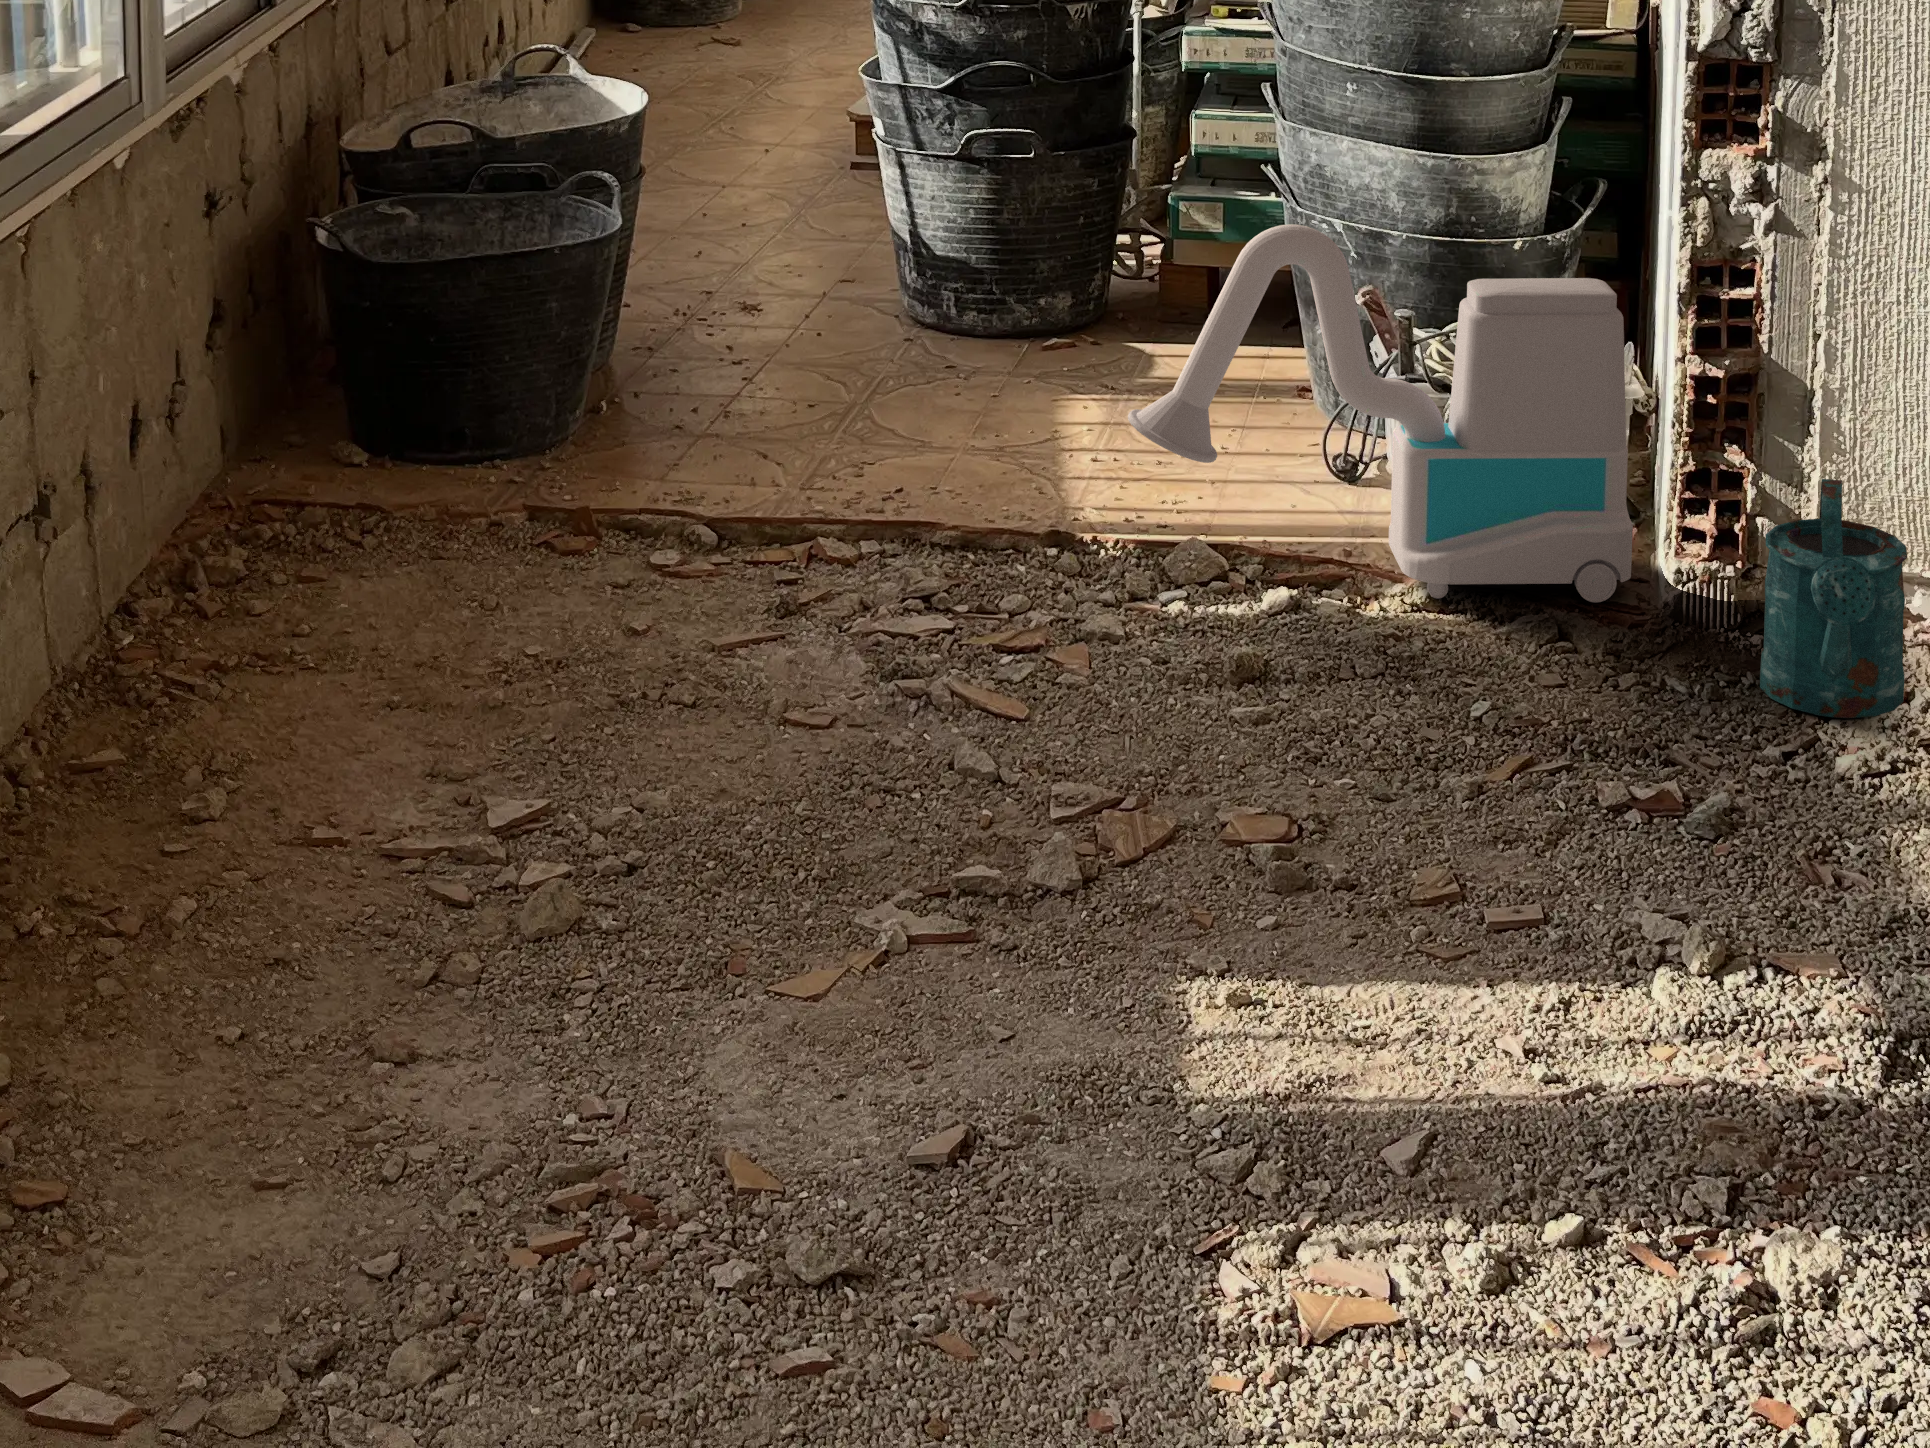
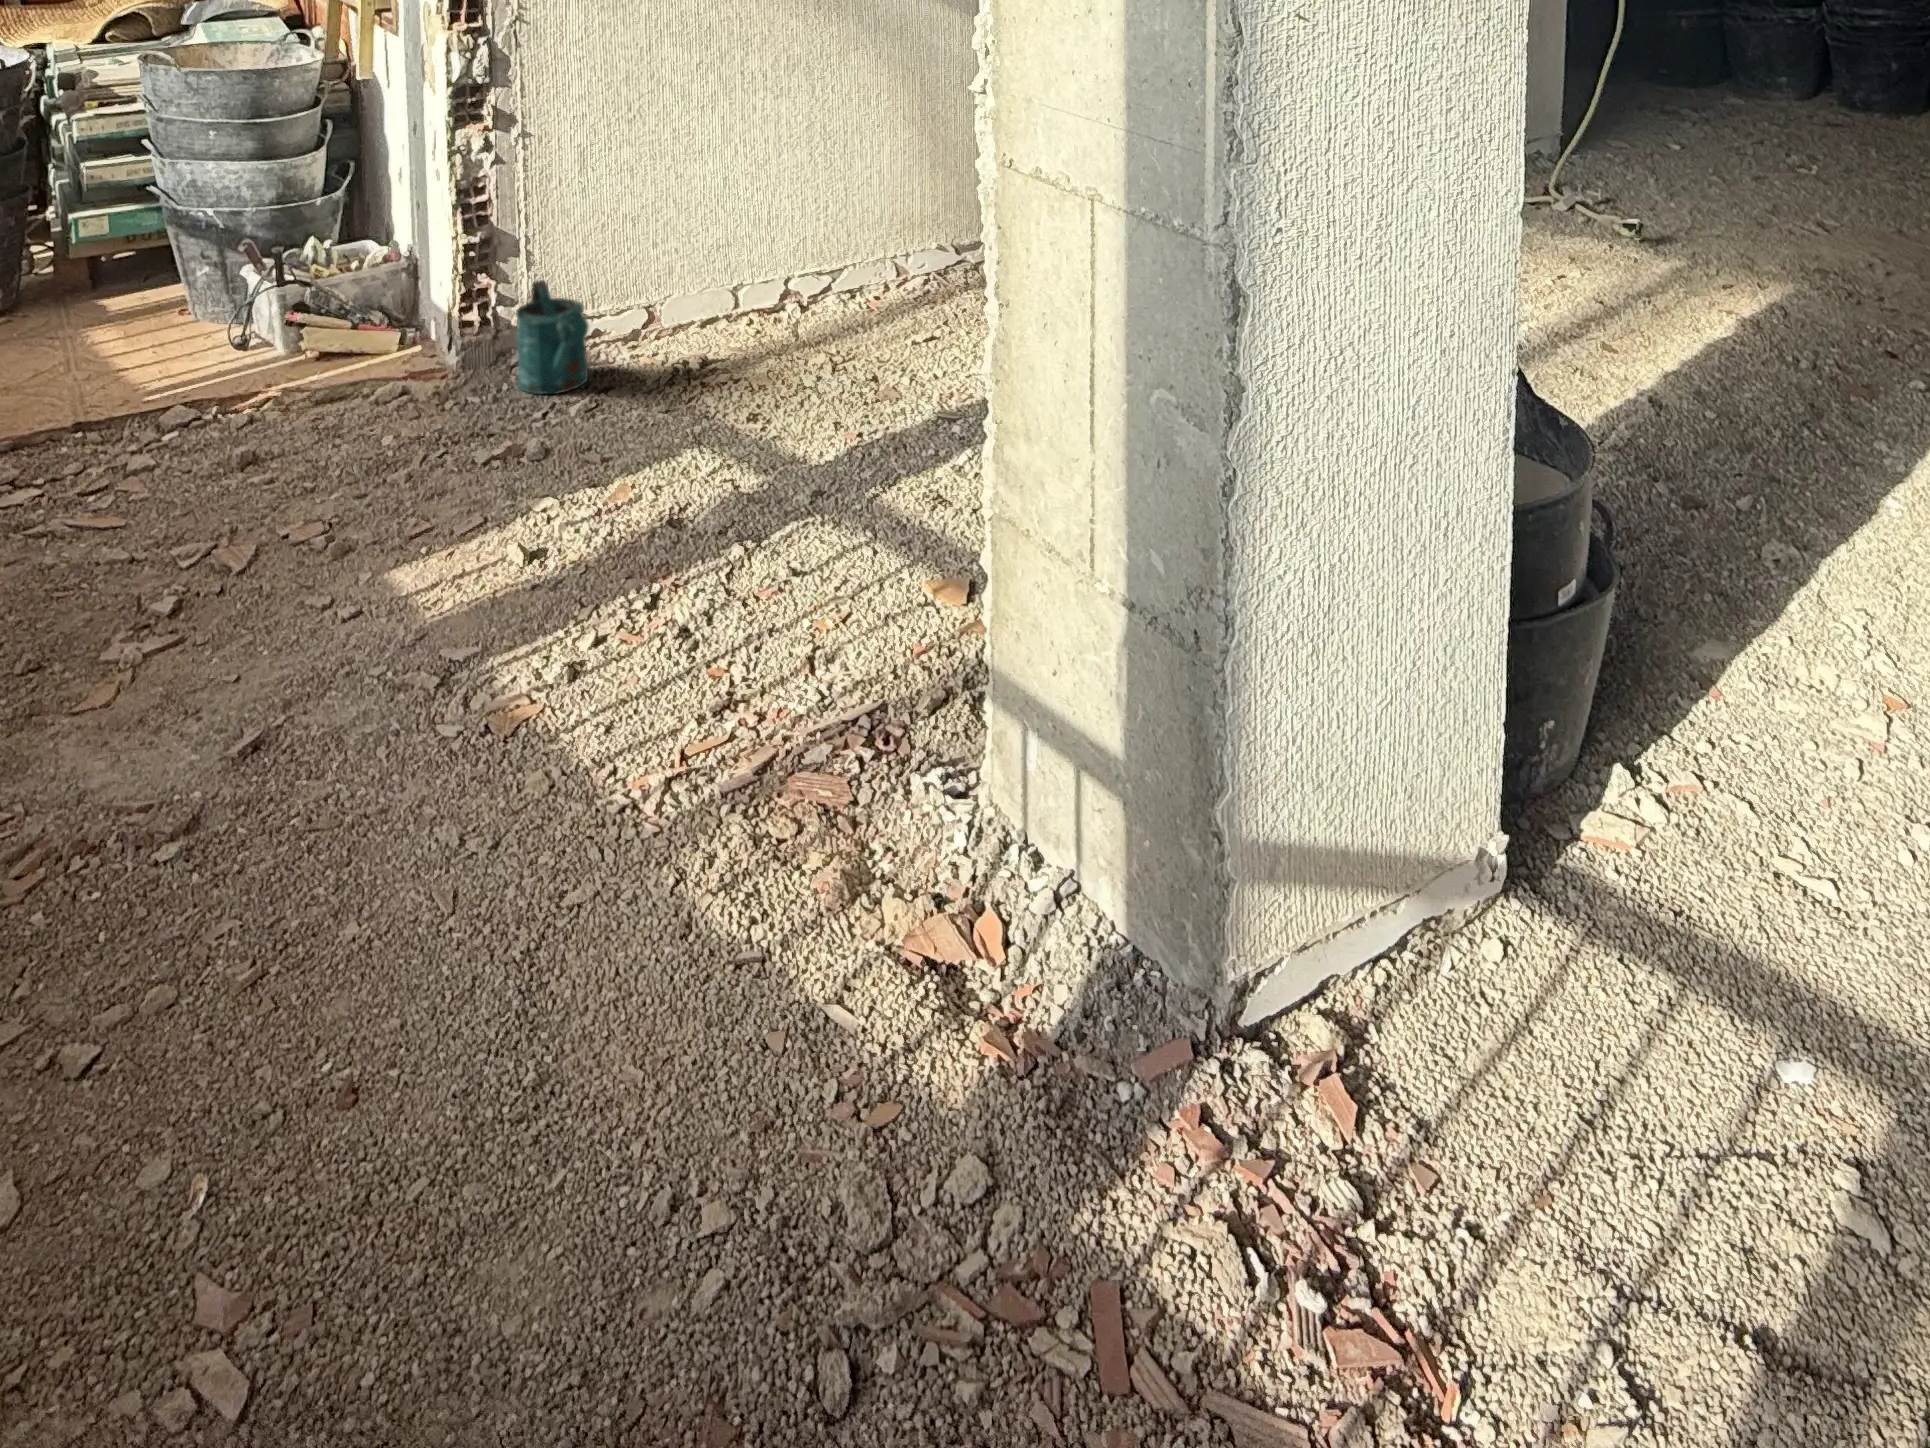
vacuum cleaner: present [1128,224,1633,602] -> none [131,208,431,395]

